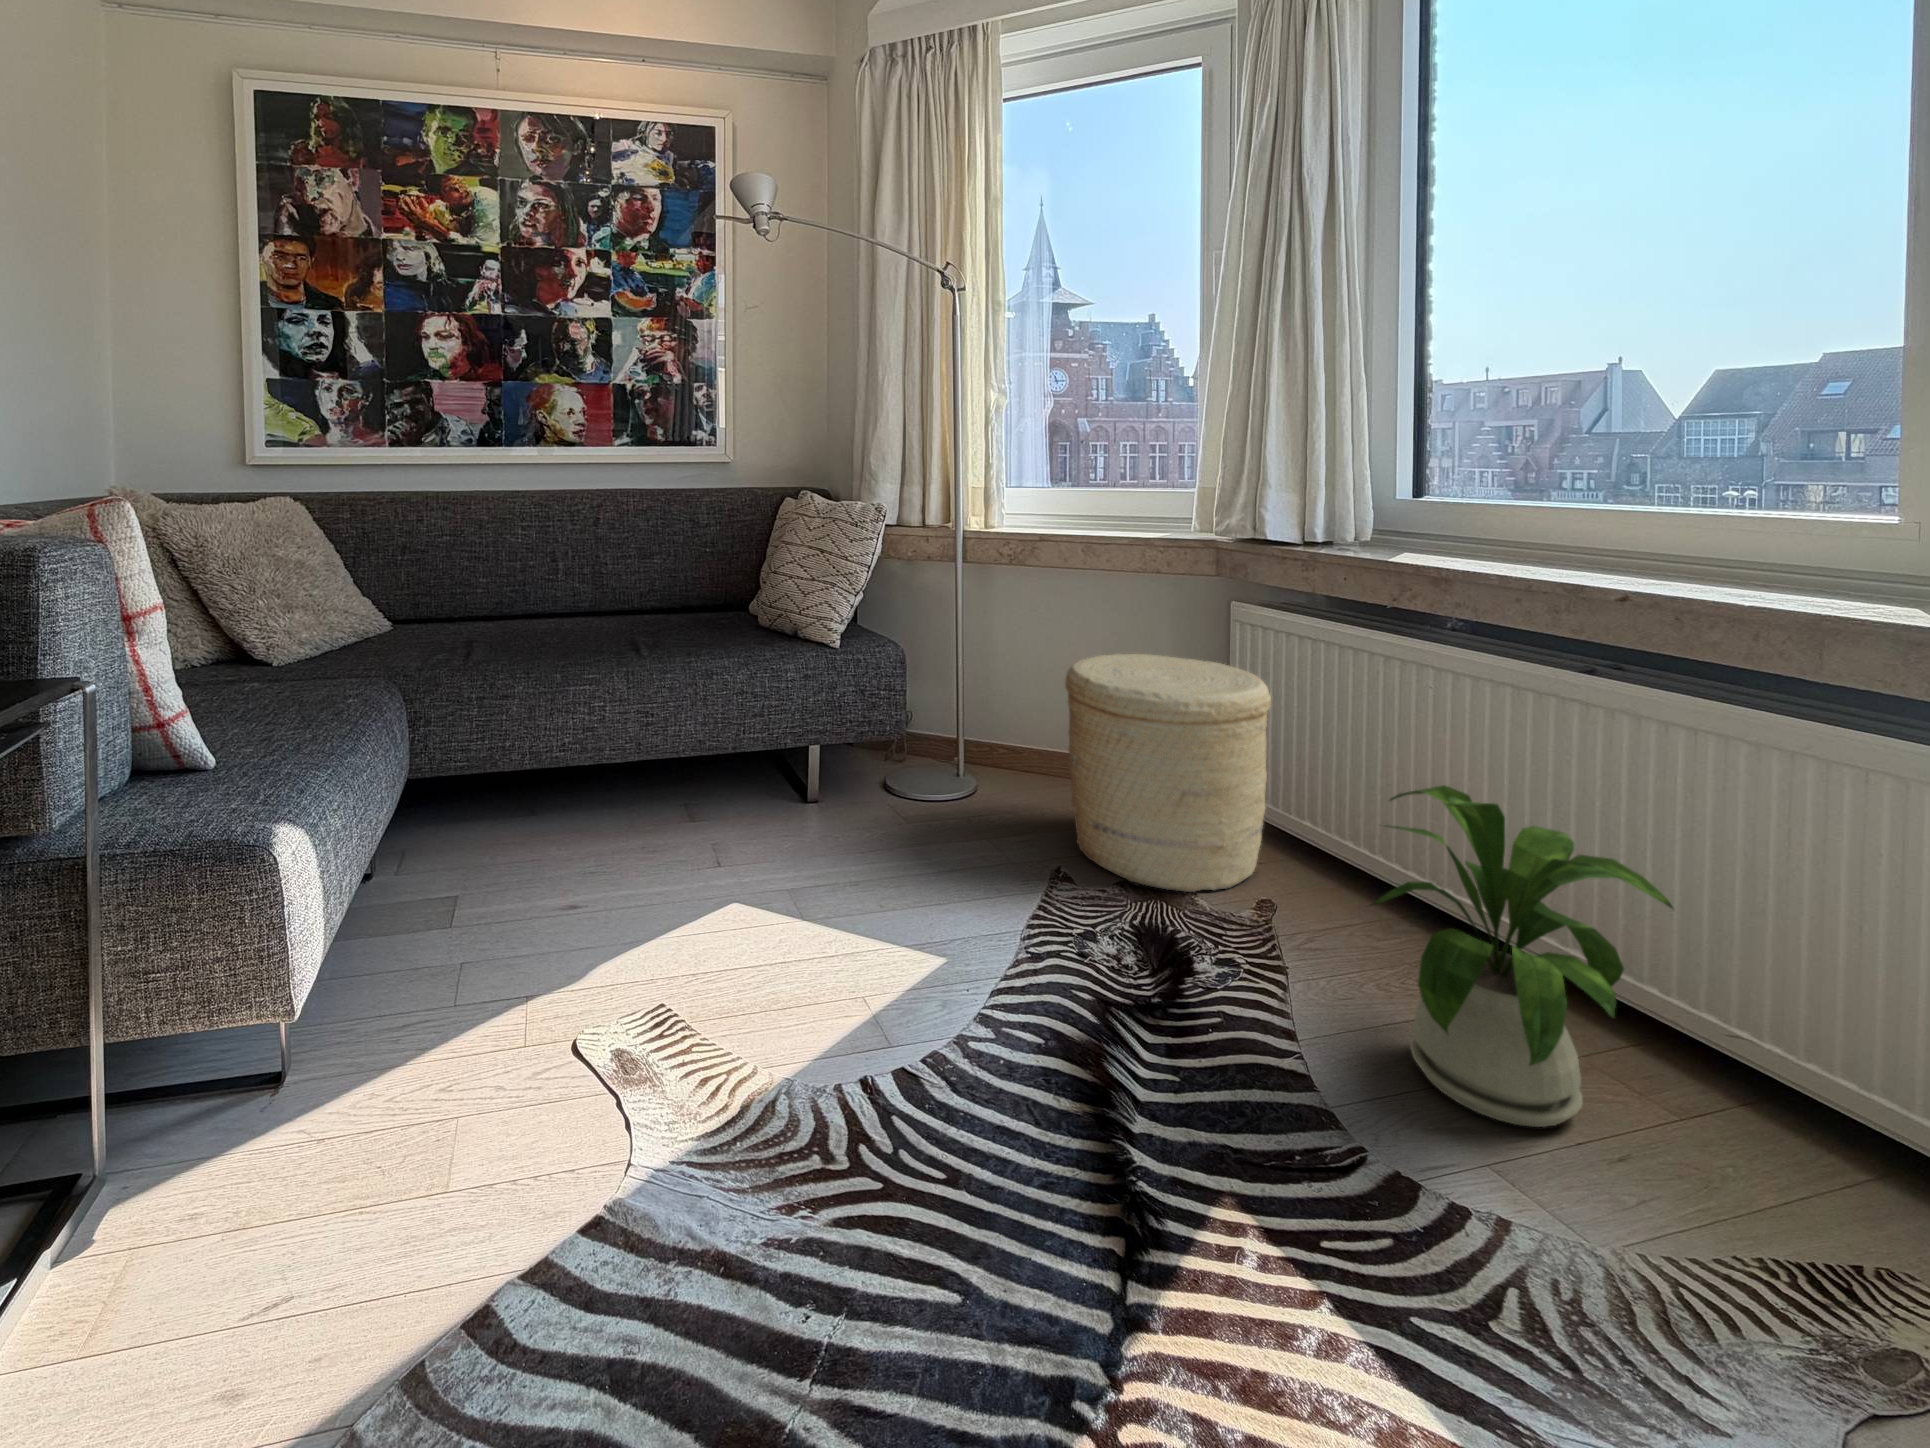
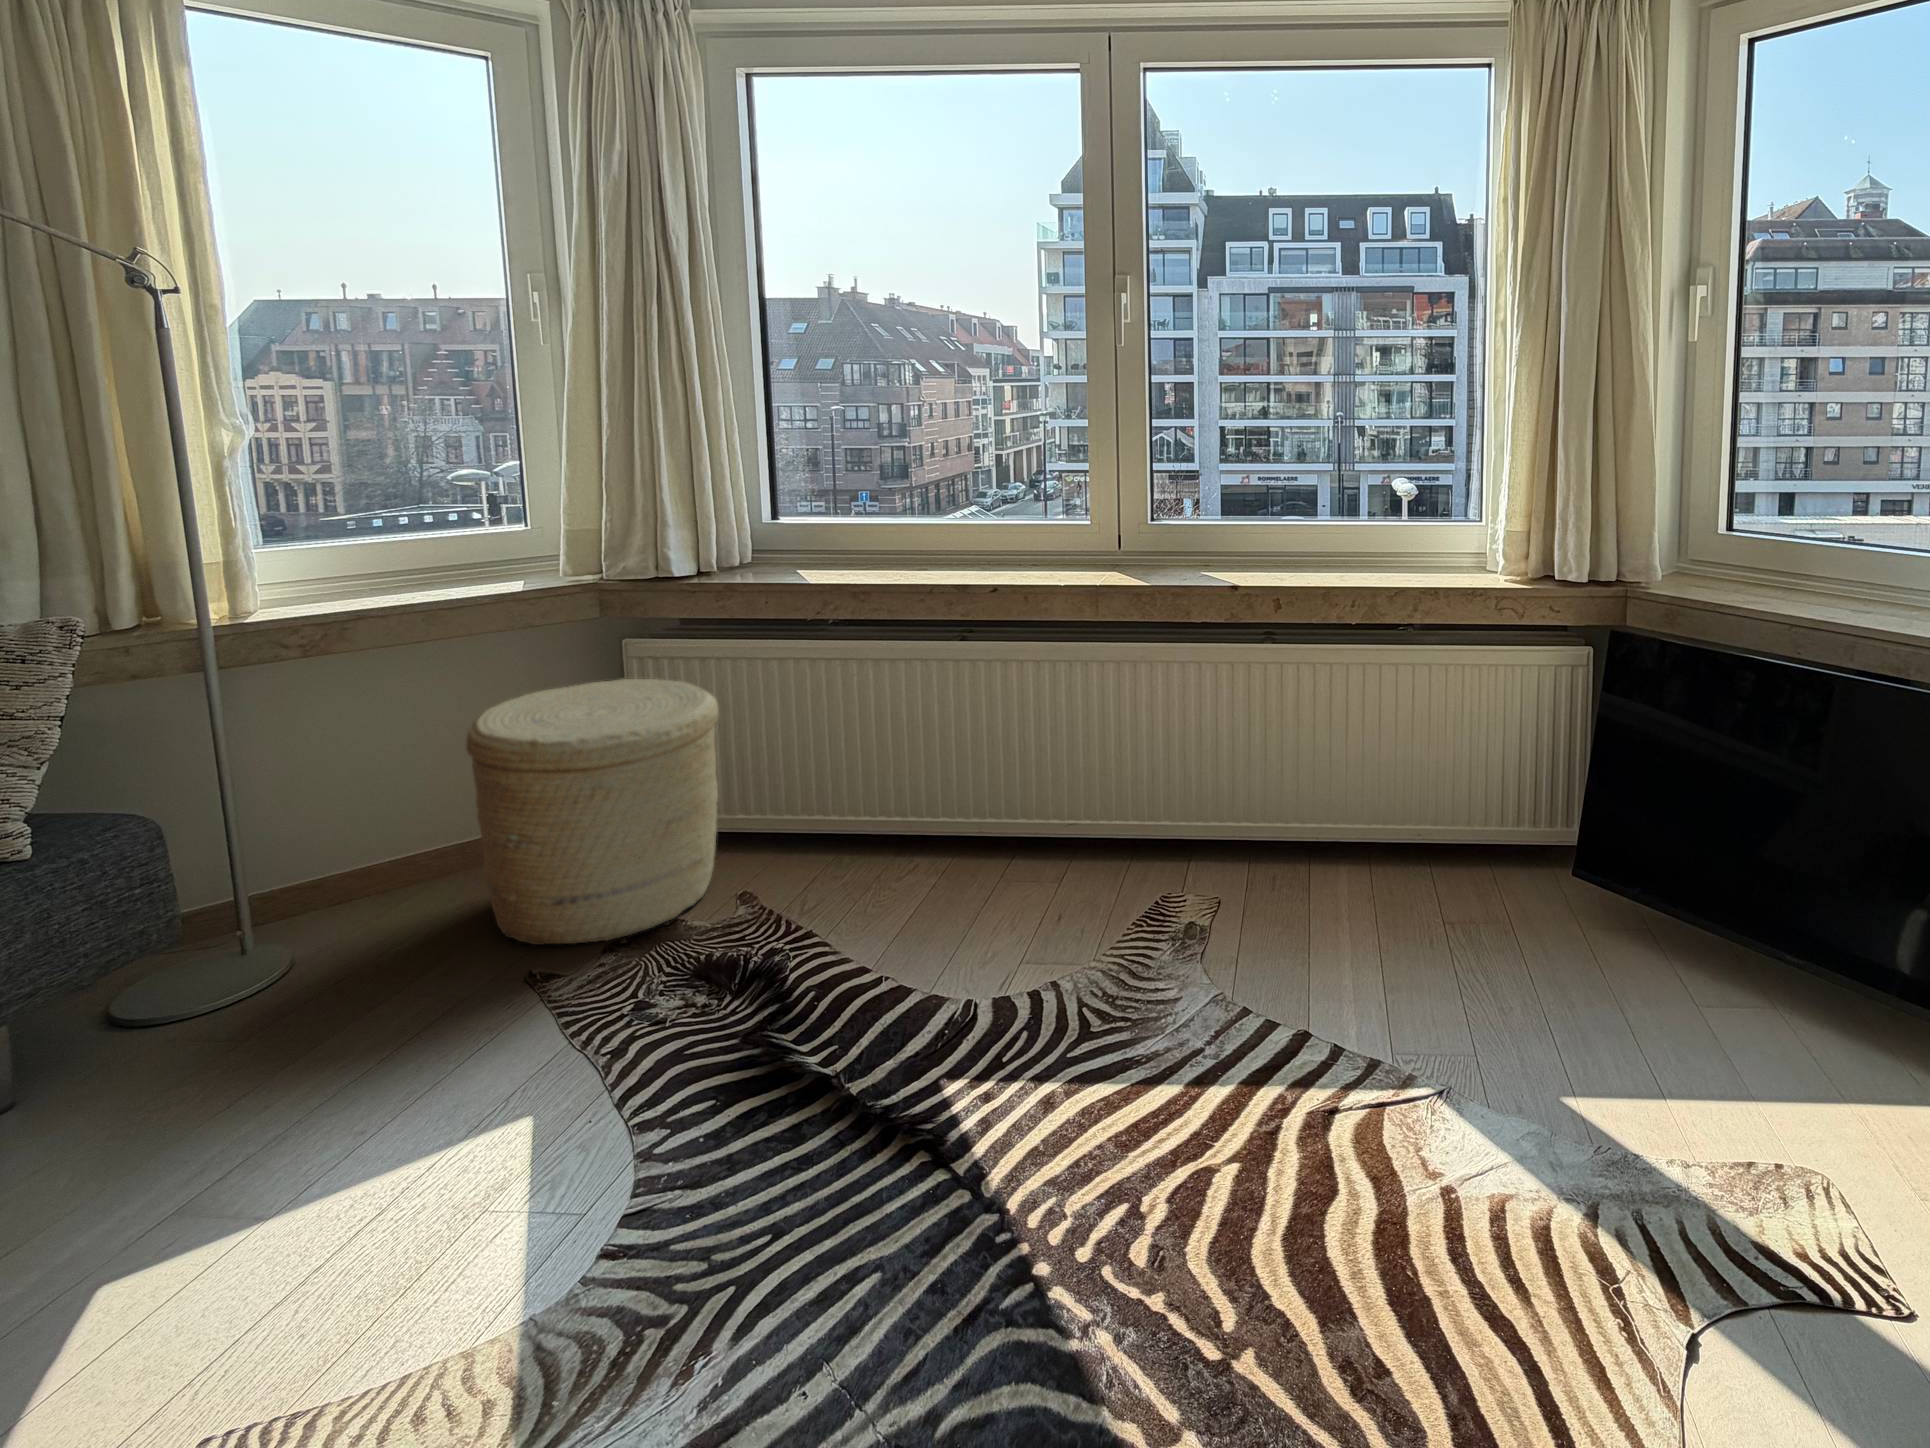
house plant: present [1370,785,1673,1127] -> none [897,728,1094,942]

